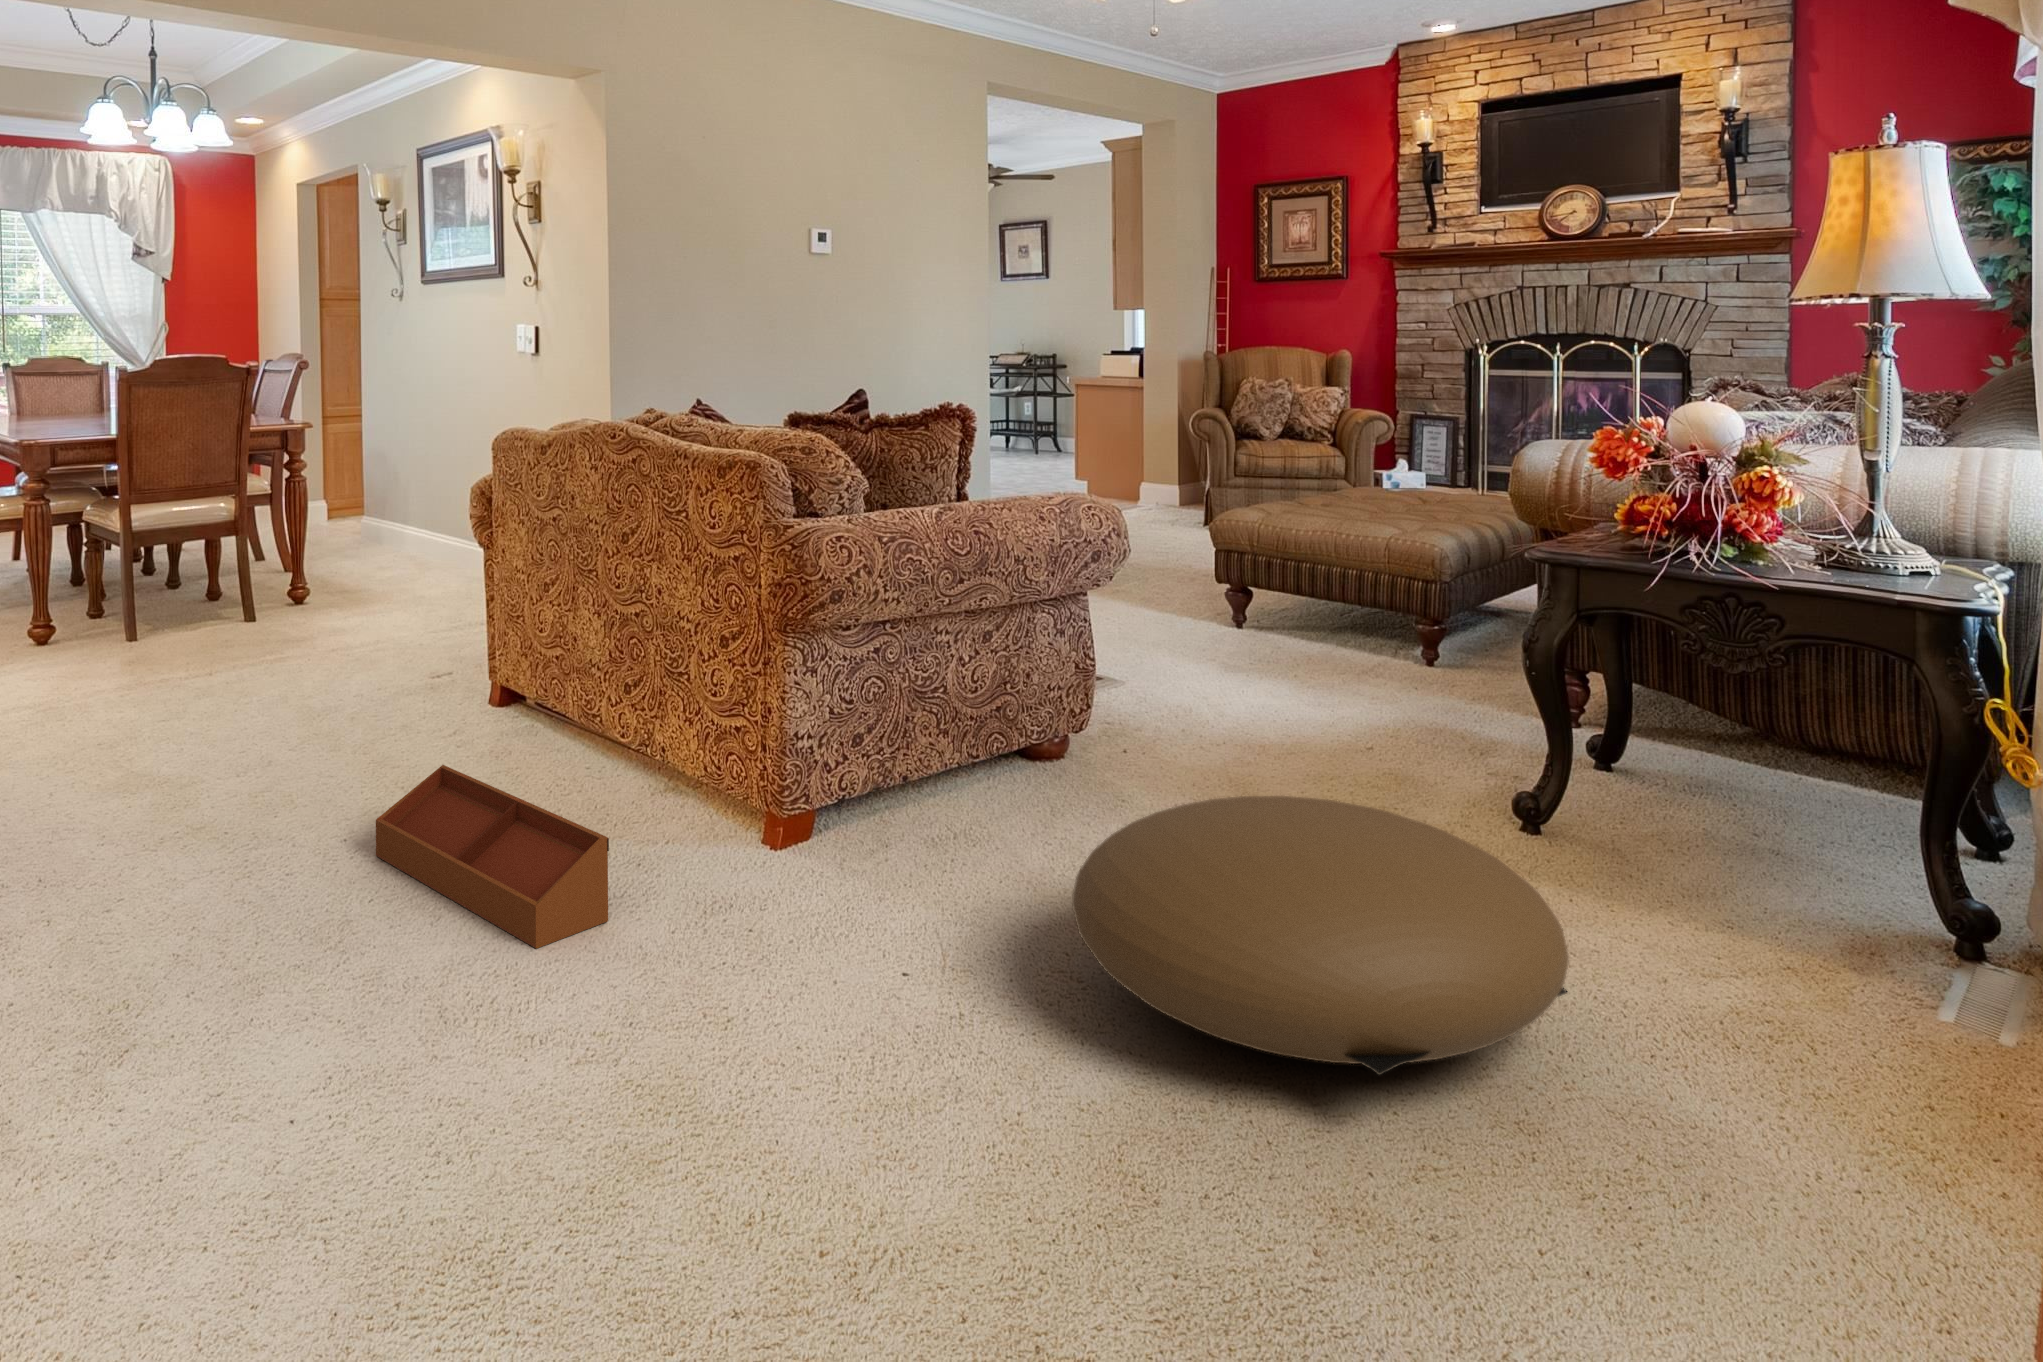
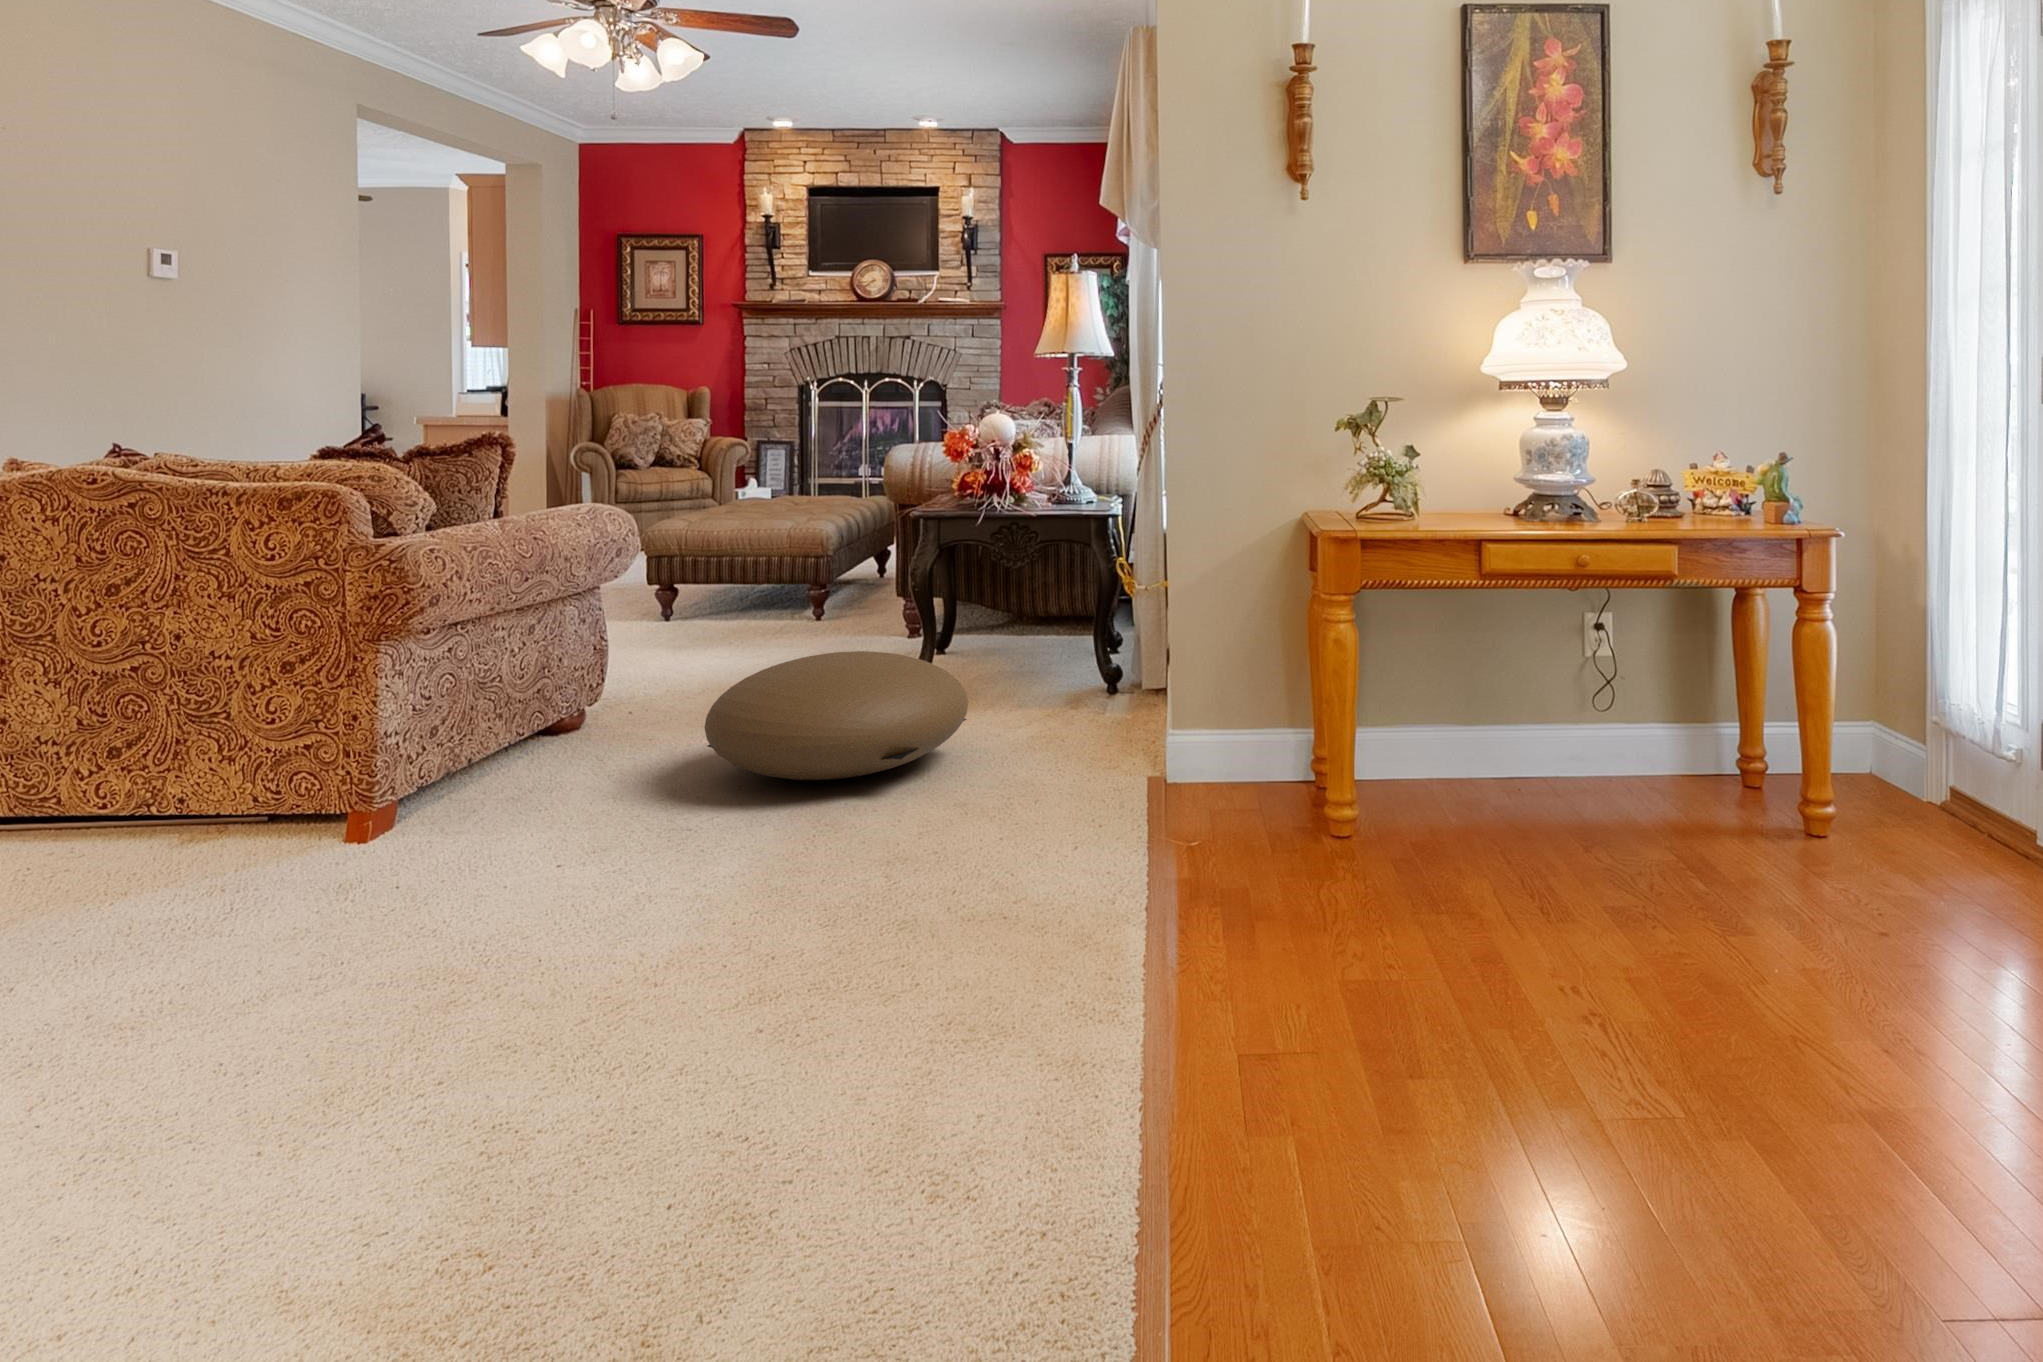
storage bin: present [376,765,609,949] -> none [20,778,333,873]

